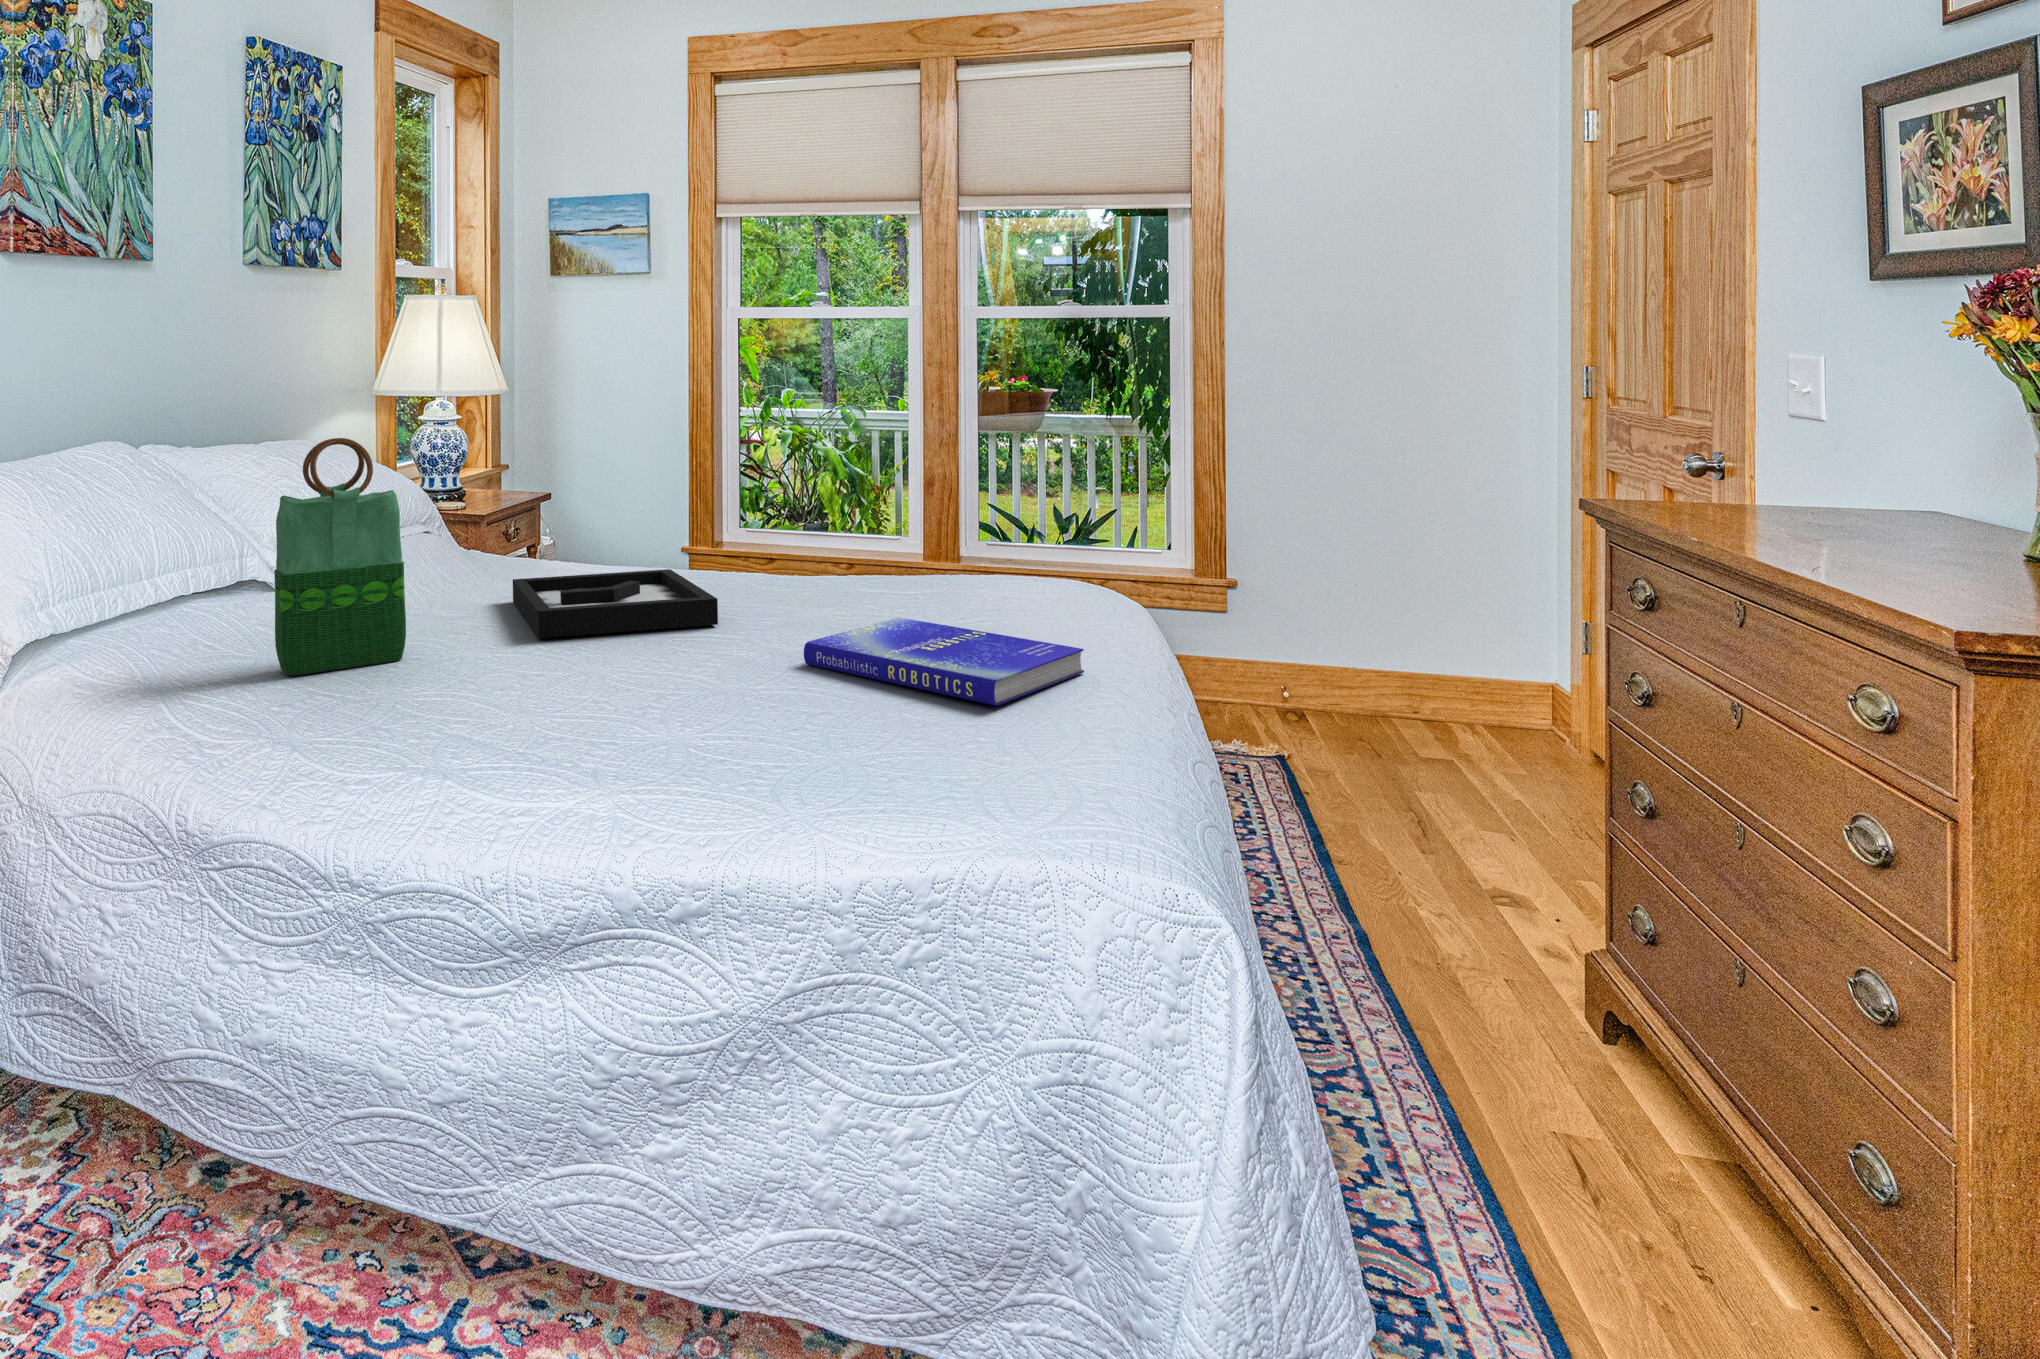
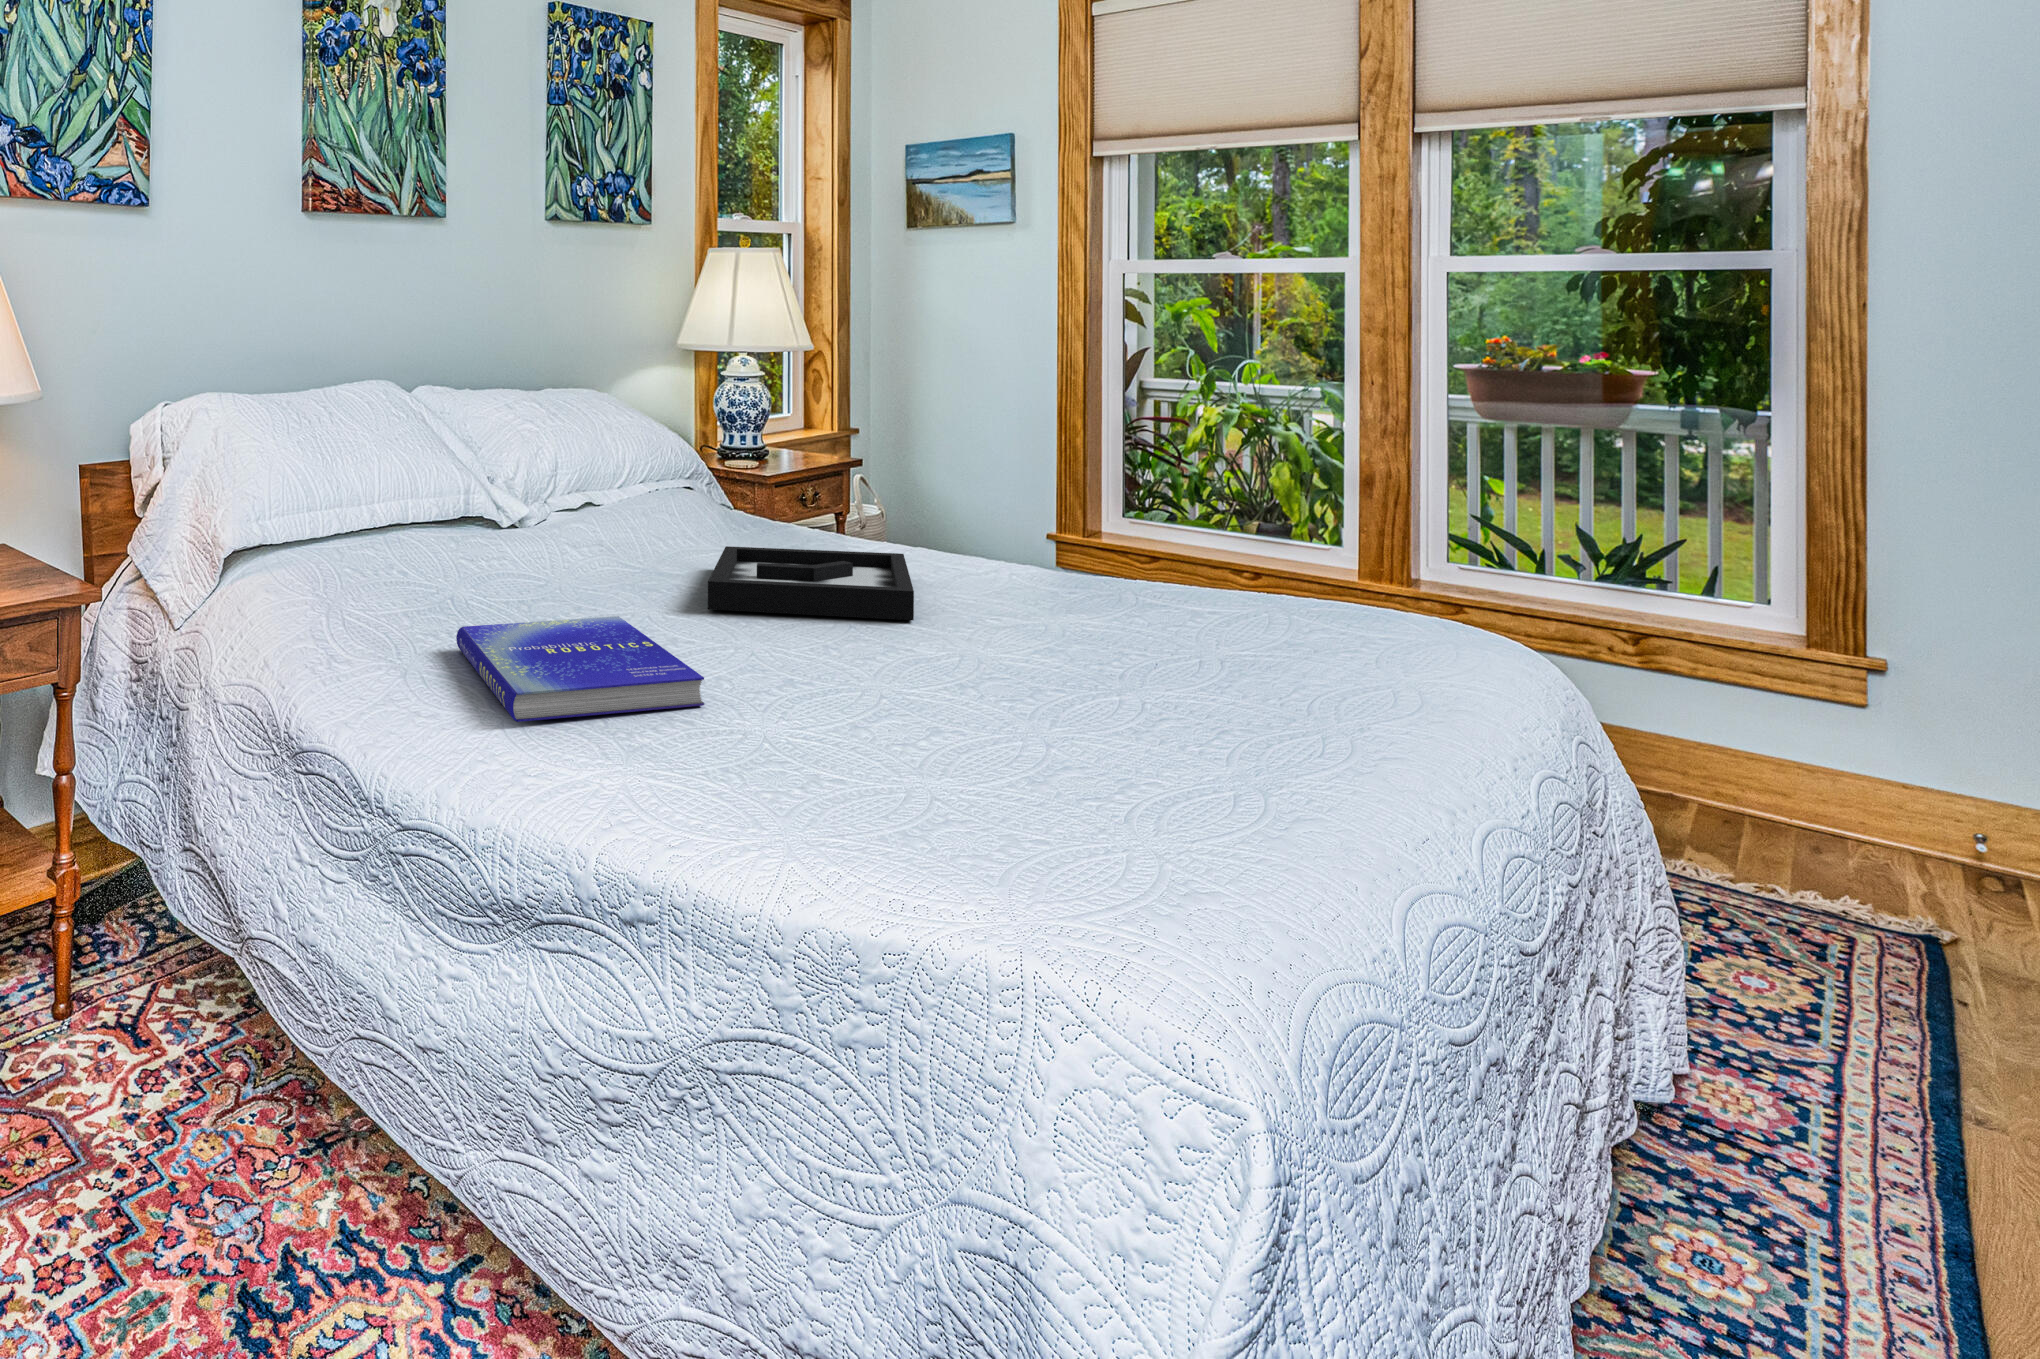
tote bag: present [274,438,406,675] -> none [445,389,567,614]
book: present [804,617,1084,706] -> present [456,616,704,722]

